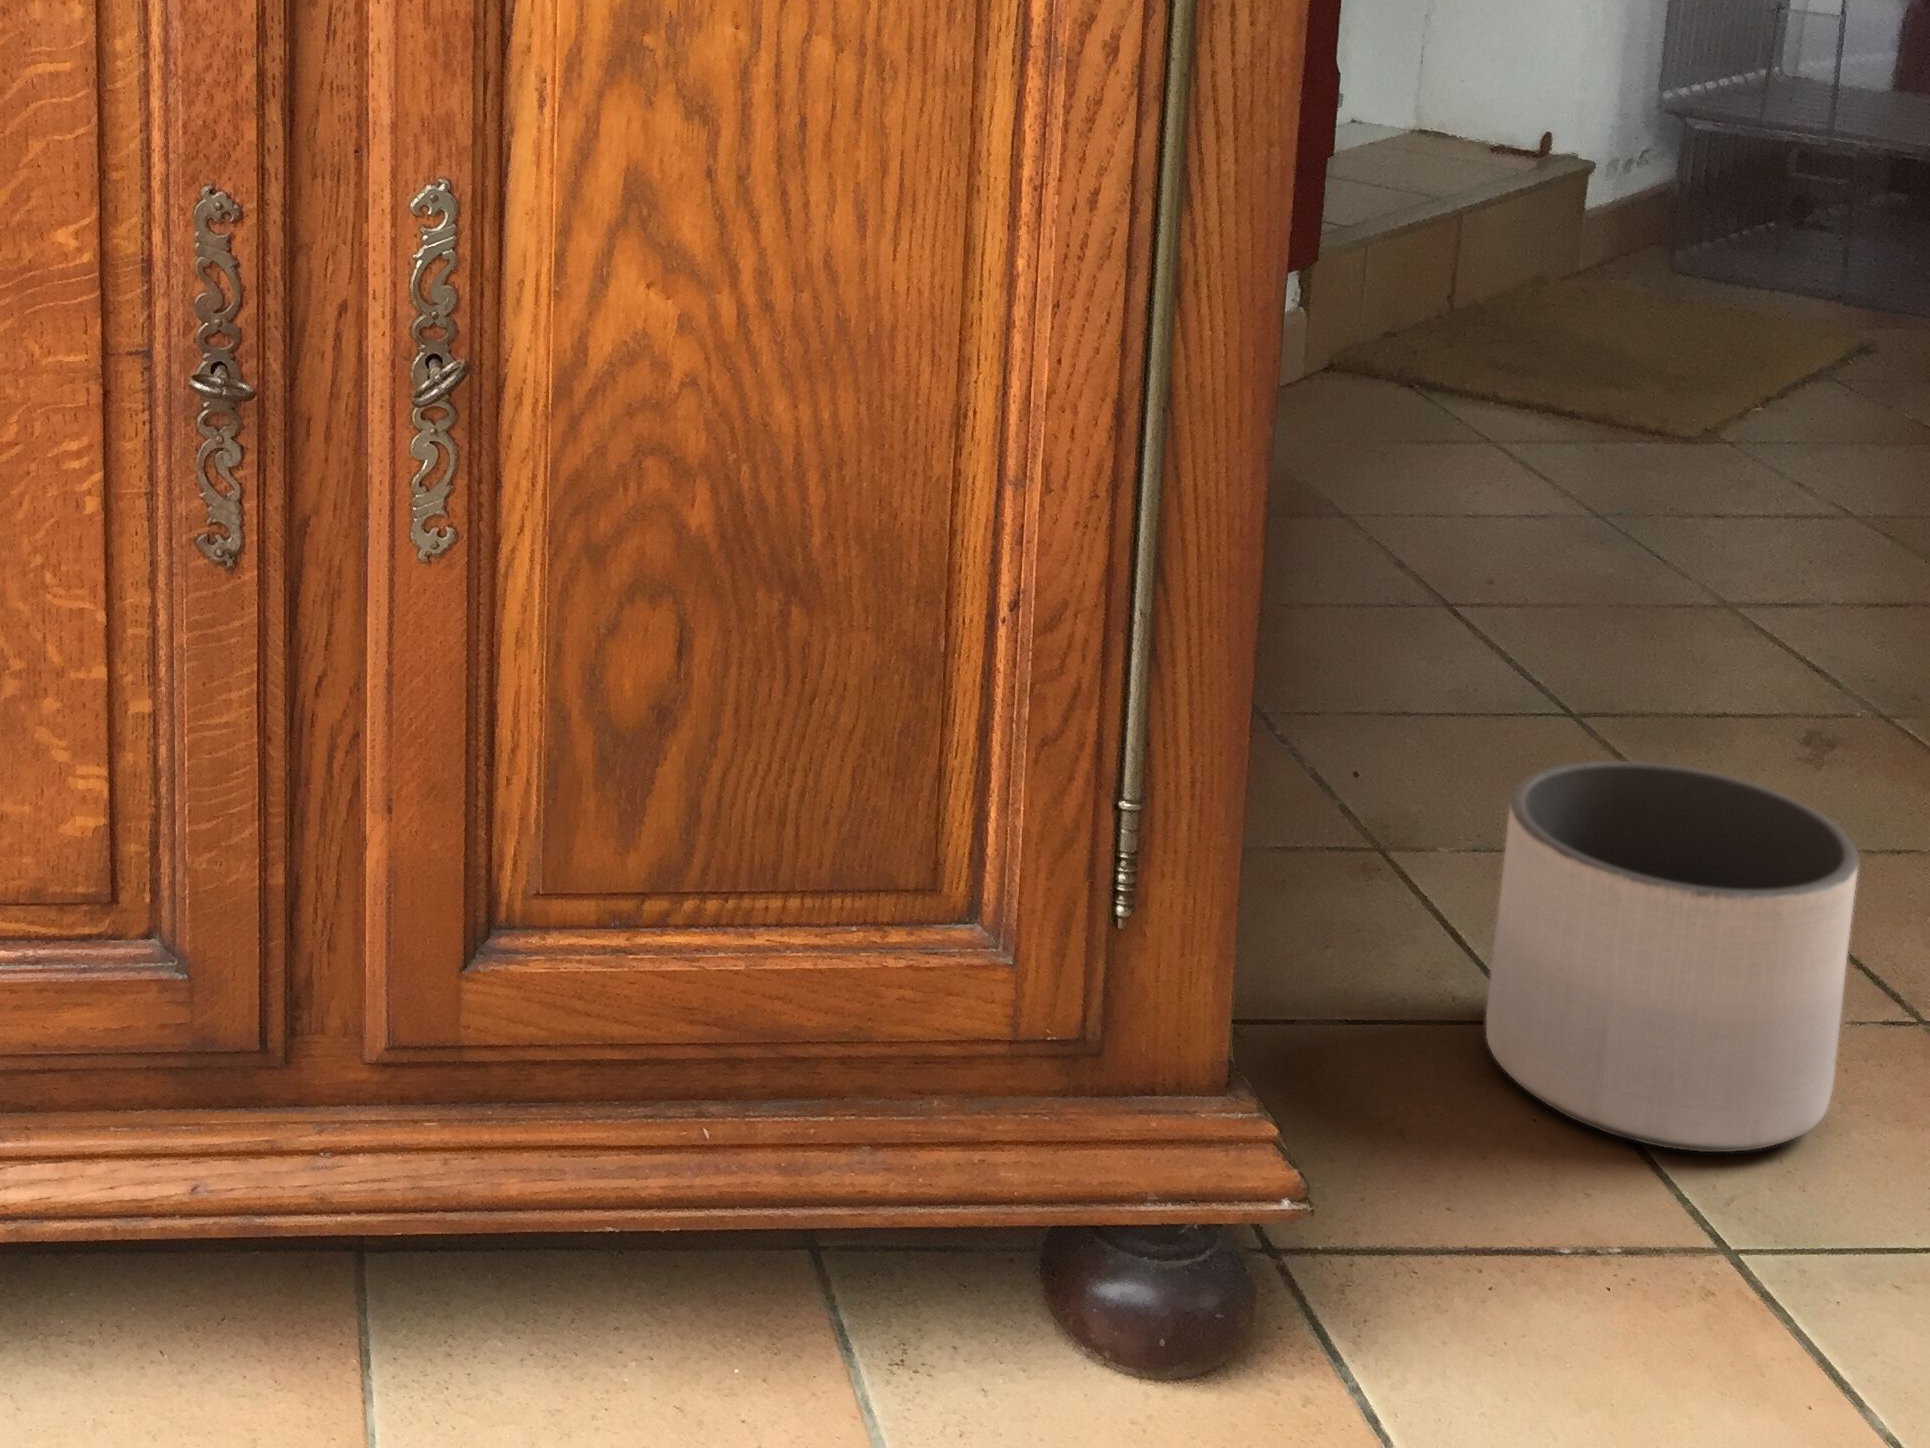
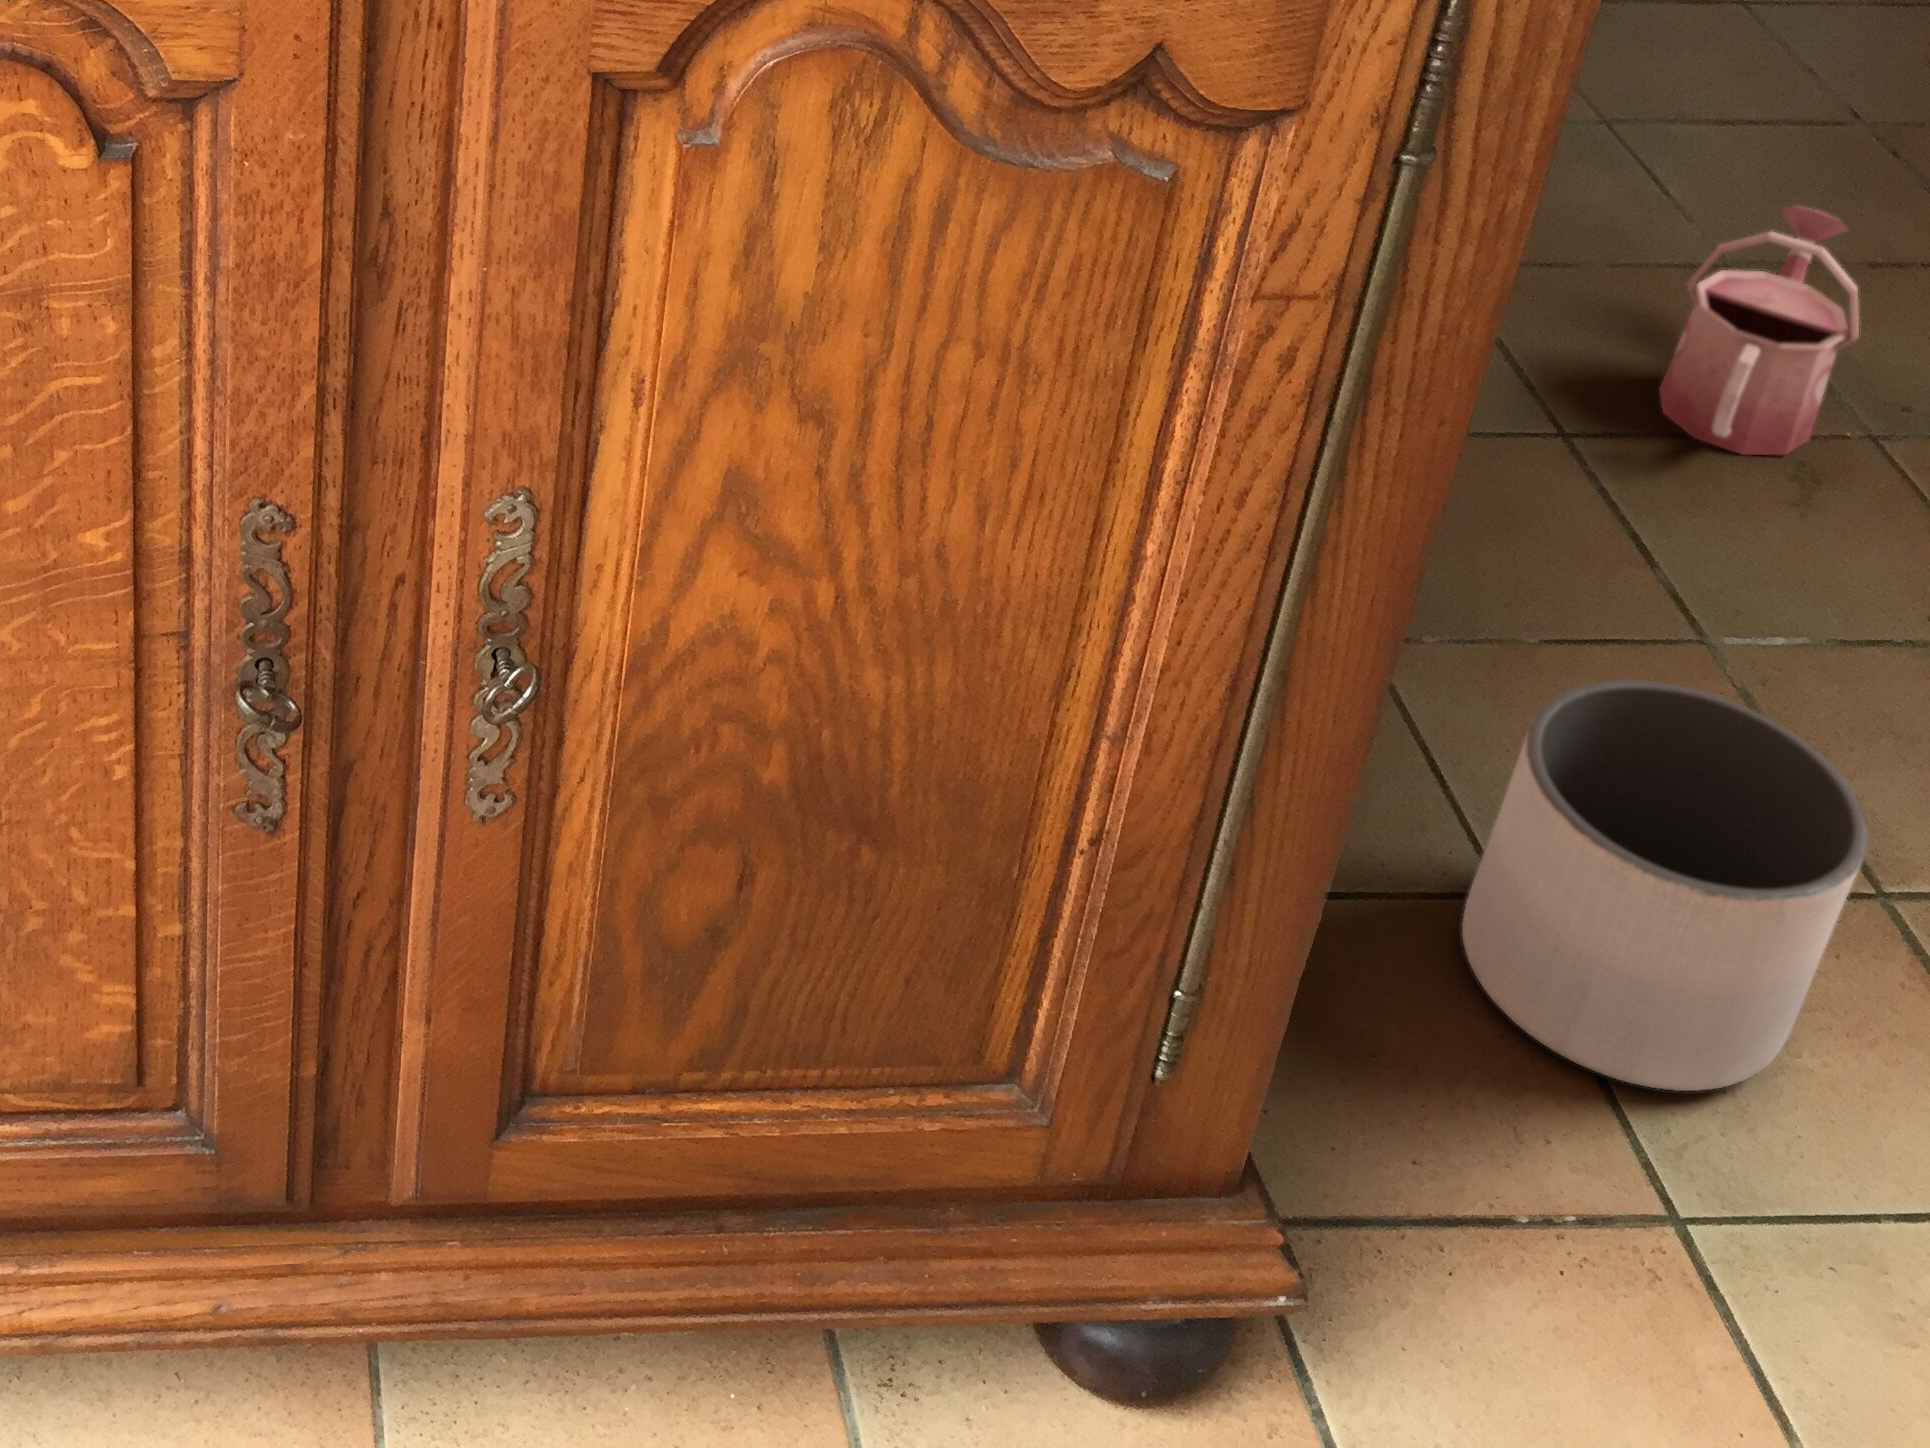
watering can: none [1663,491,1842,718] -> present [1659,206,1859,455]

